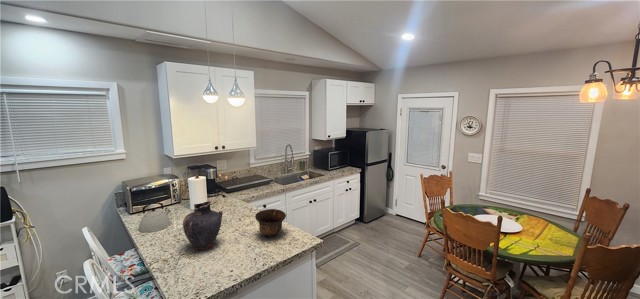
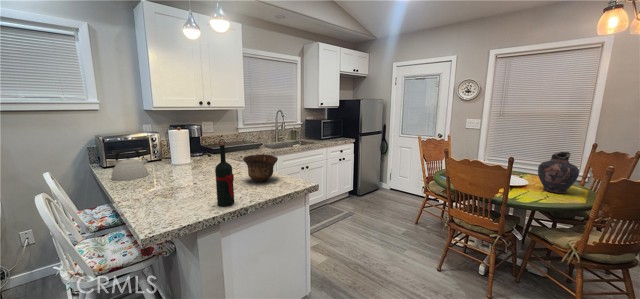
vase: present [183,201,223,250] -> present [538,152,579,193]
wine bottle: none [231,216,248,272] -> present [215,142,235,207]

